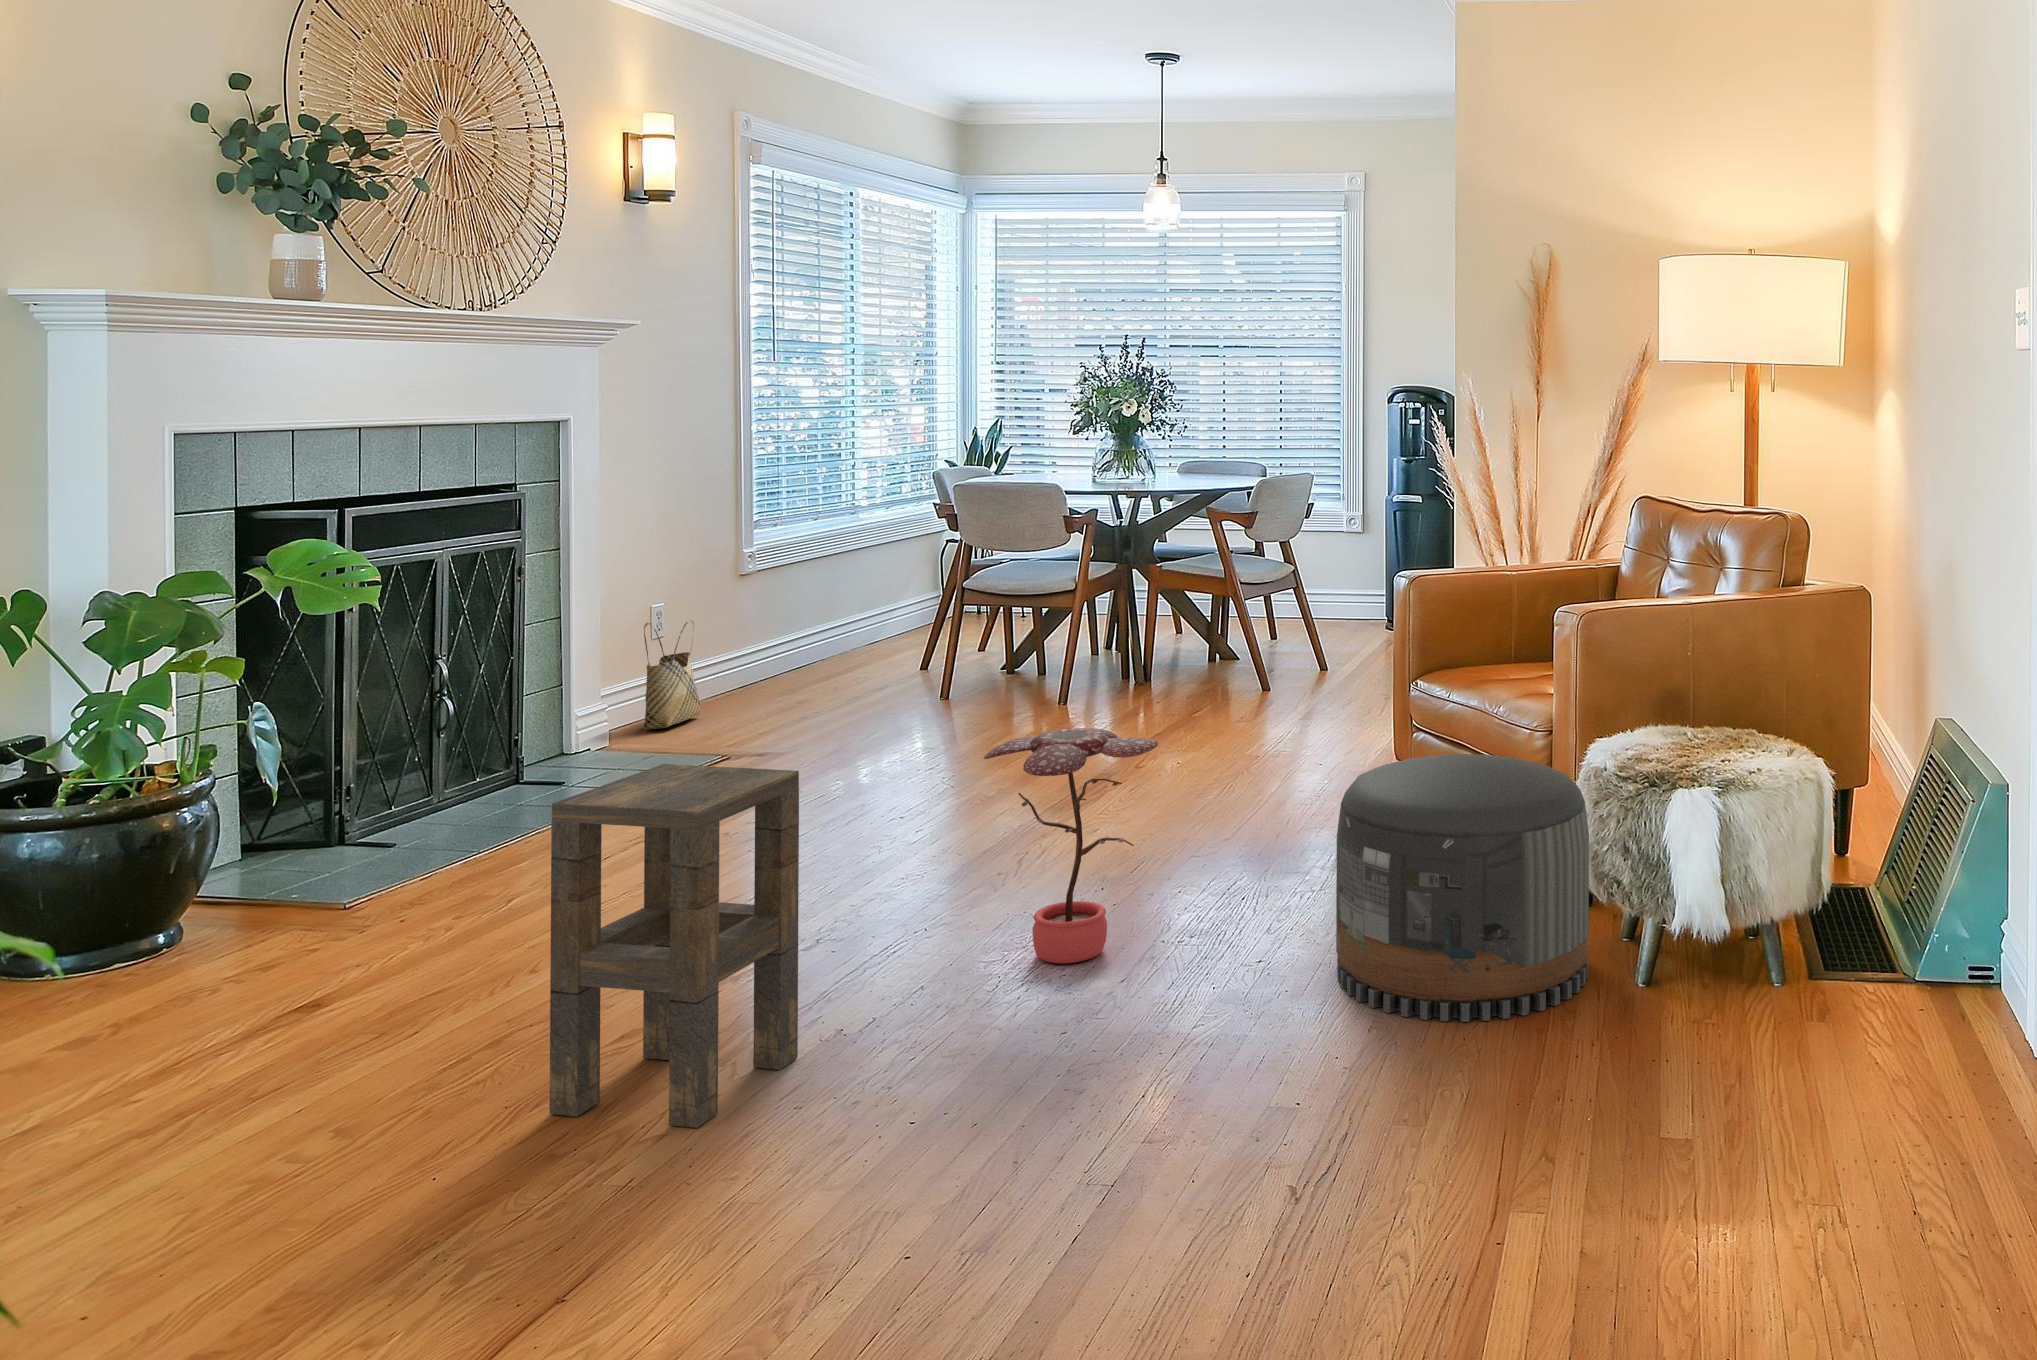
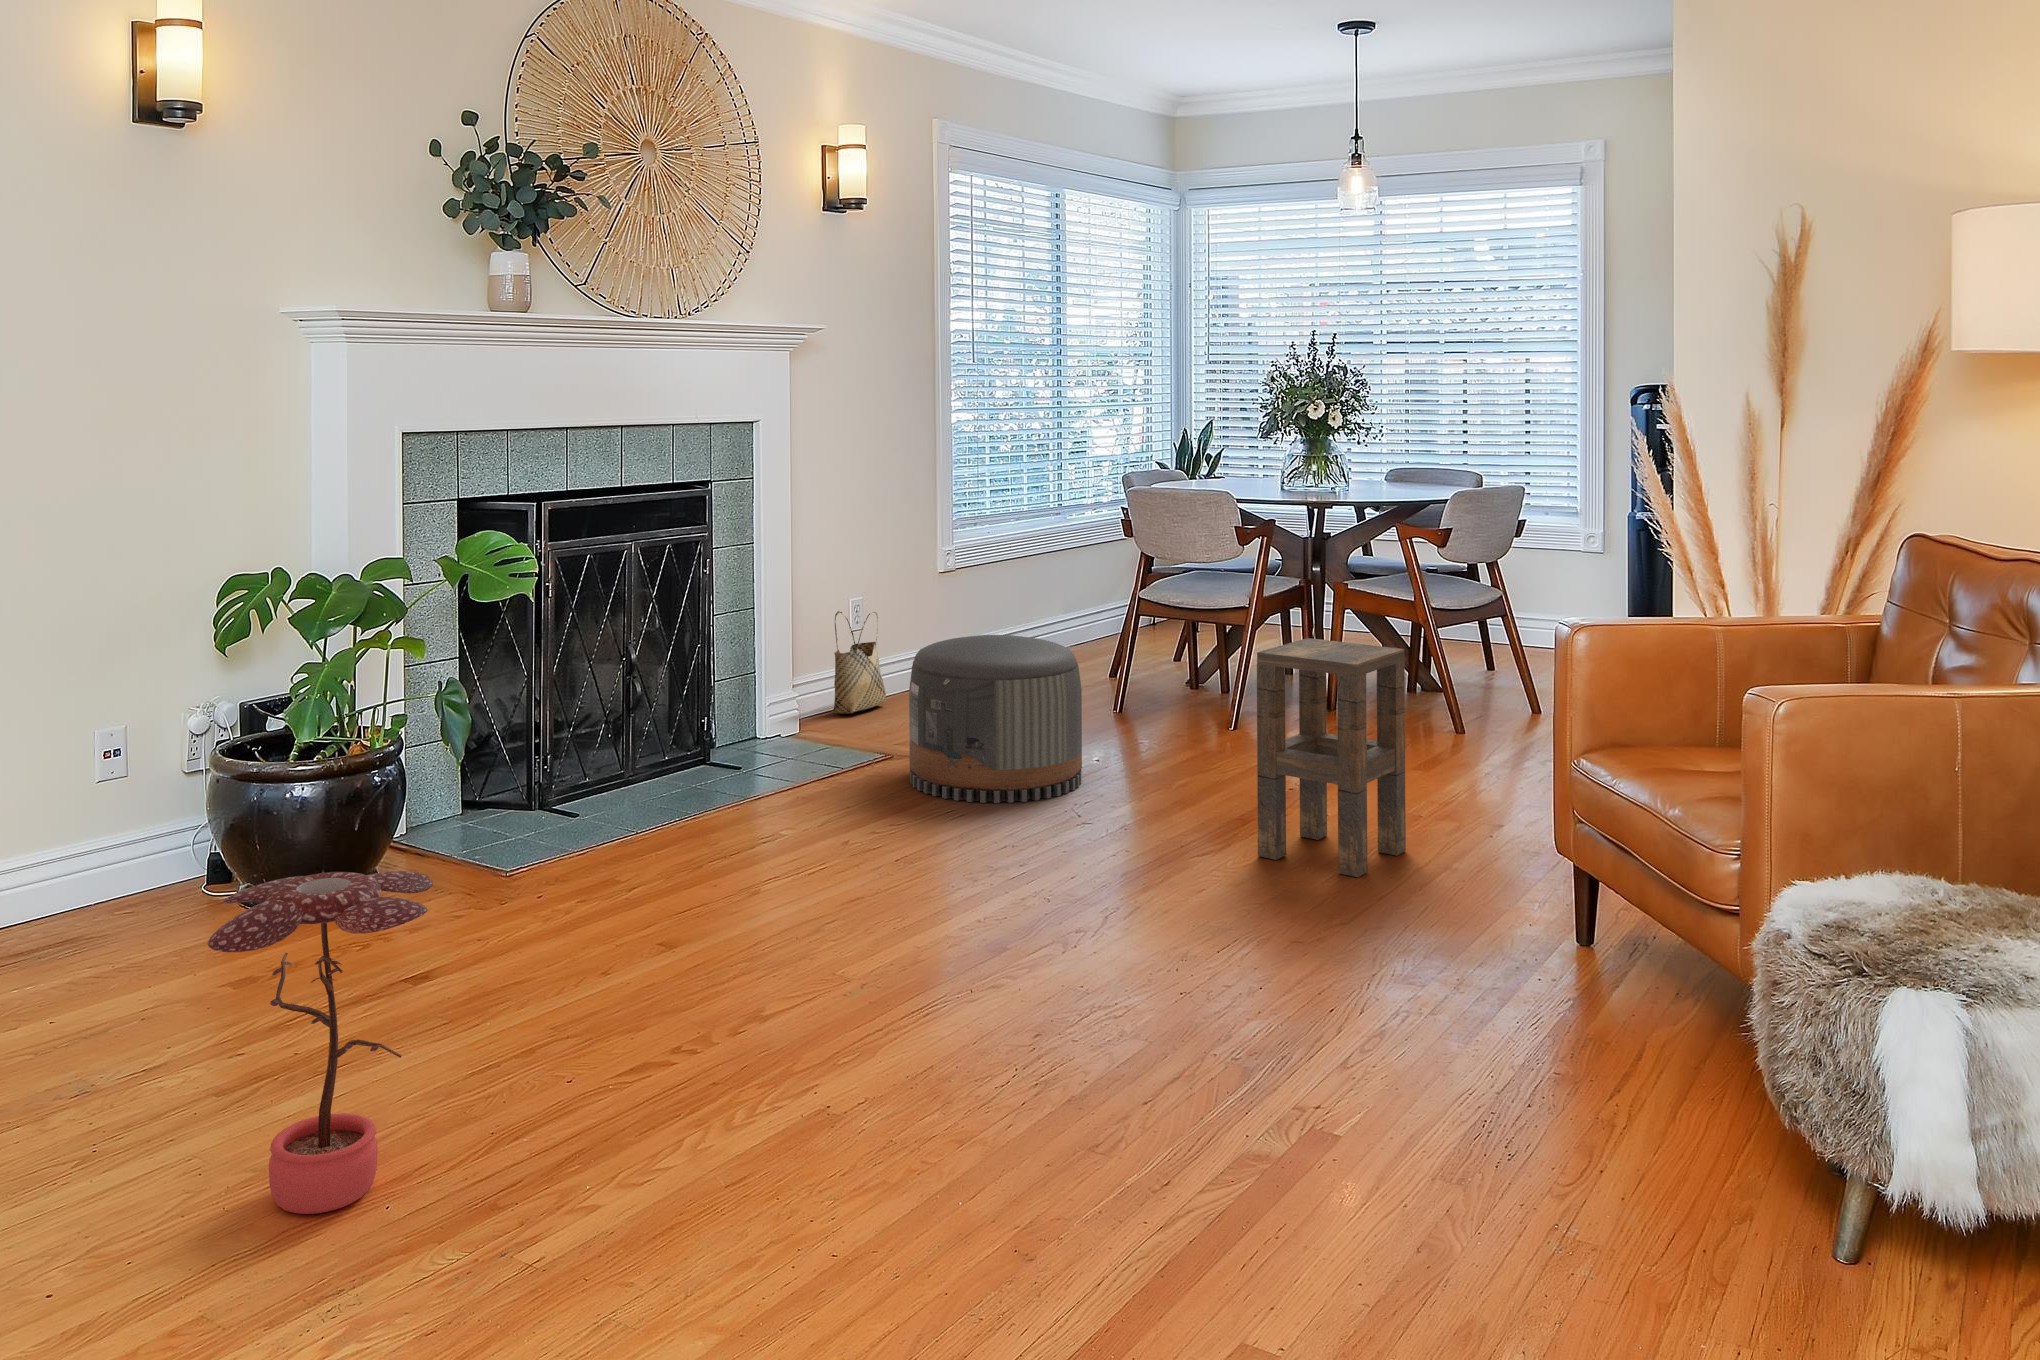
potted plant: present [984,728,1158,963] -> present [208,871,433,1214]
pouf: present [1336,754,1589,1022] -> present [909,635,1082,803]
side table: present [549,764,799,1128] -> present [1257,638,1406,877]

